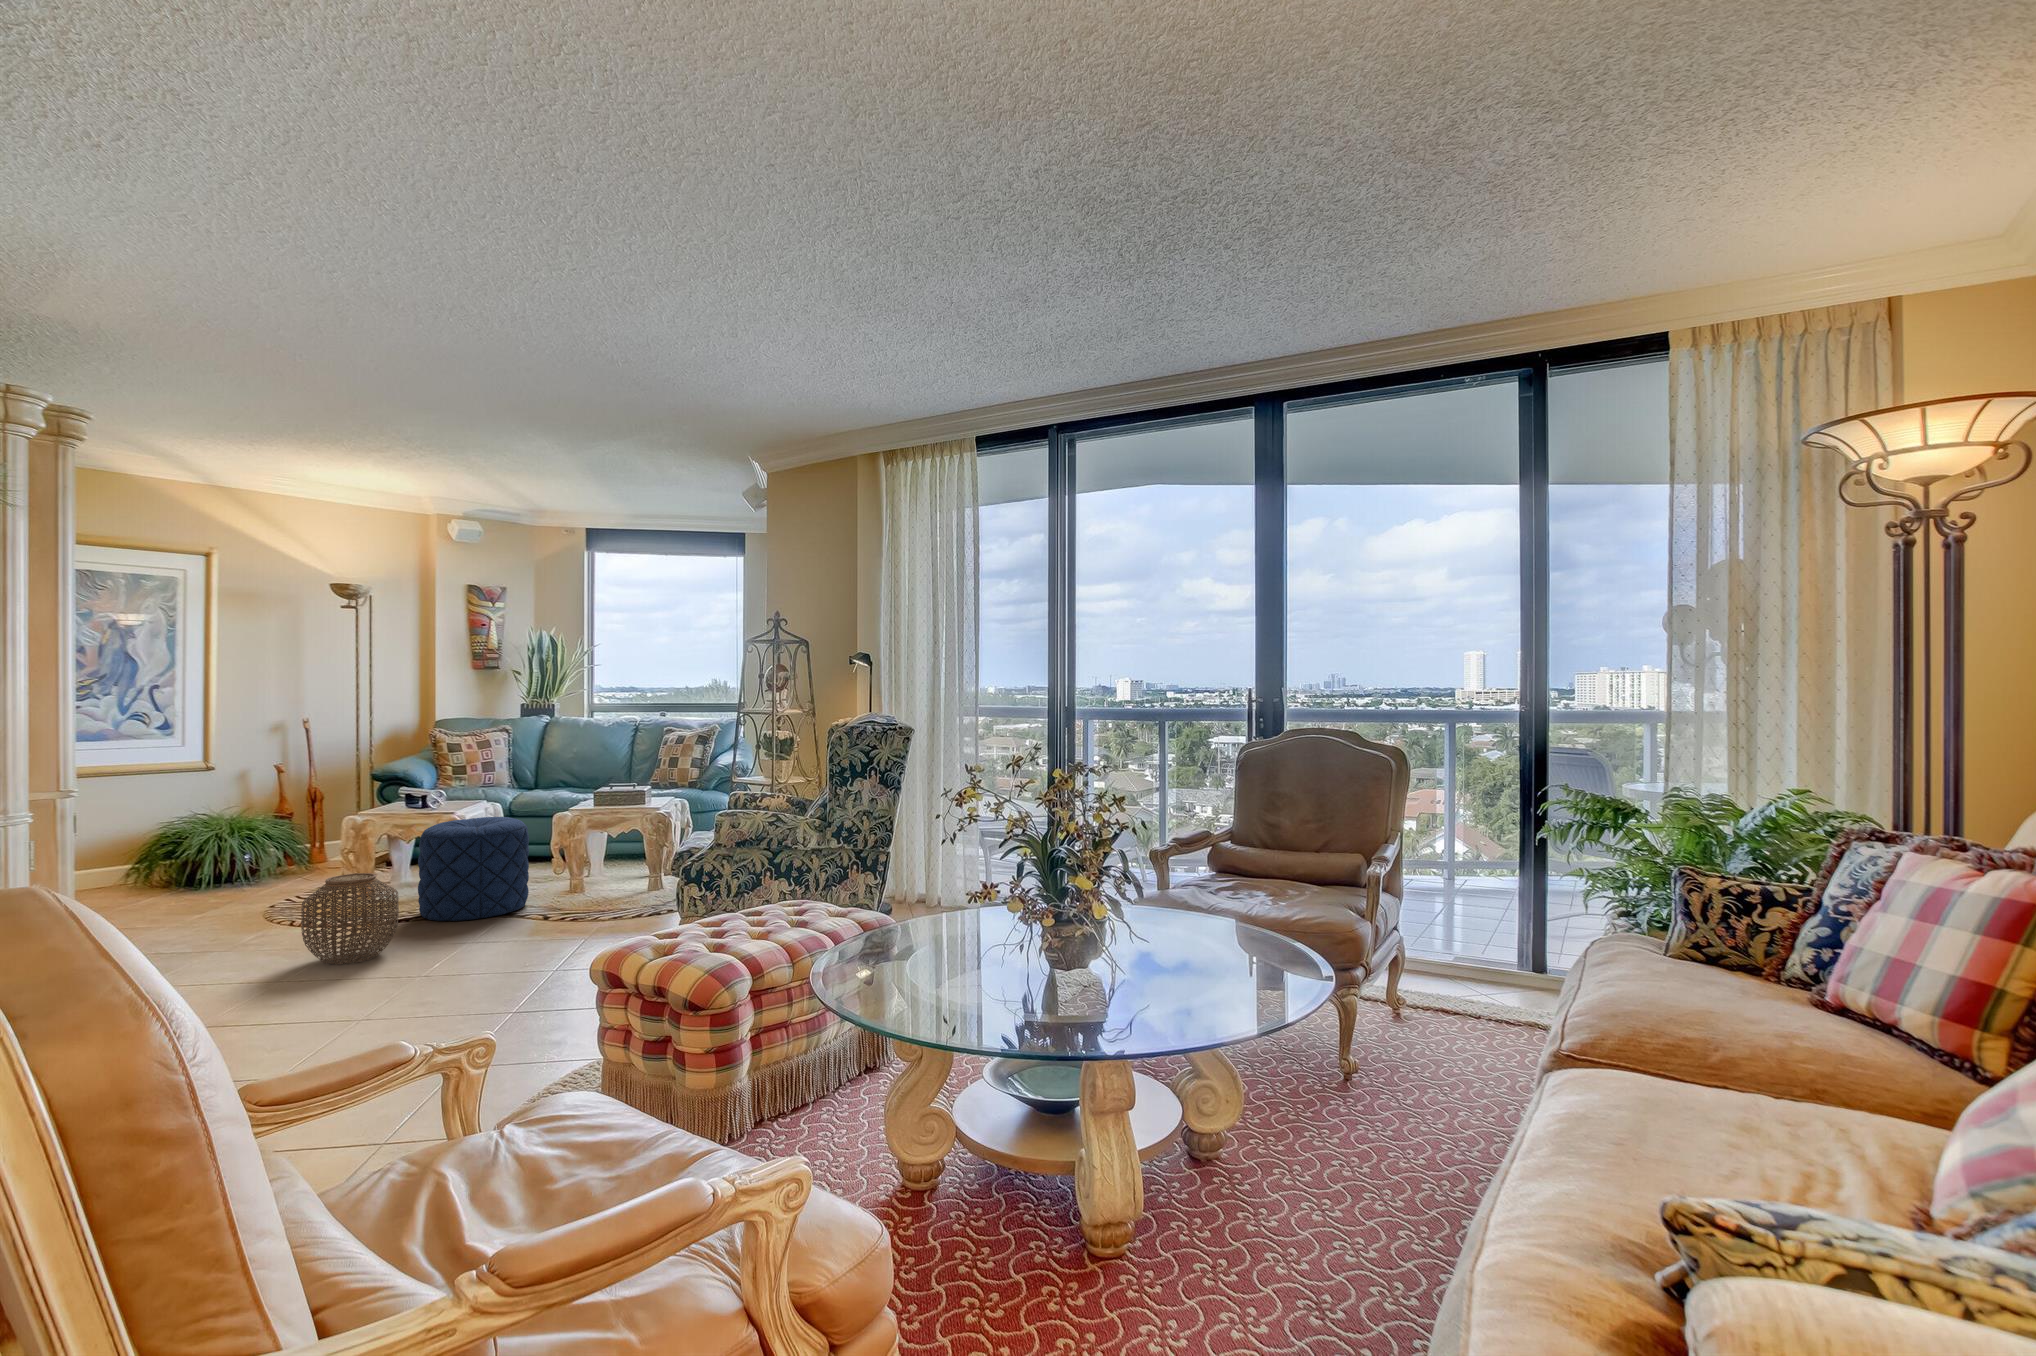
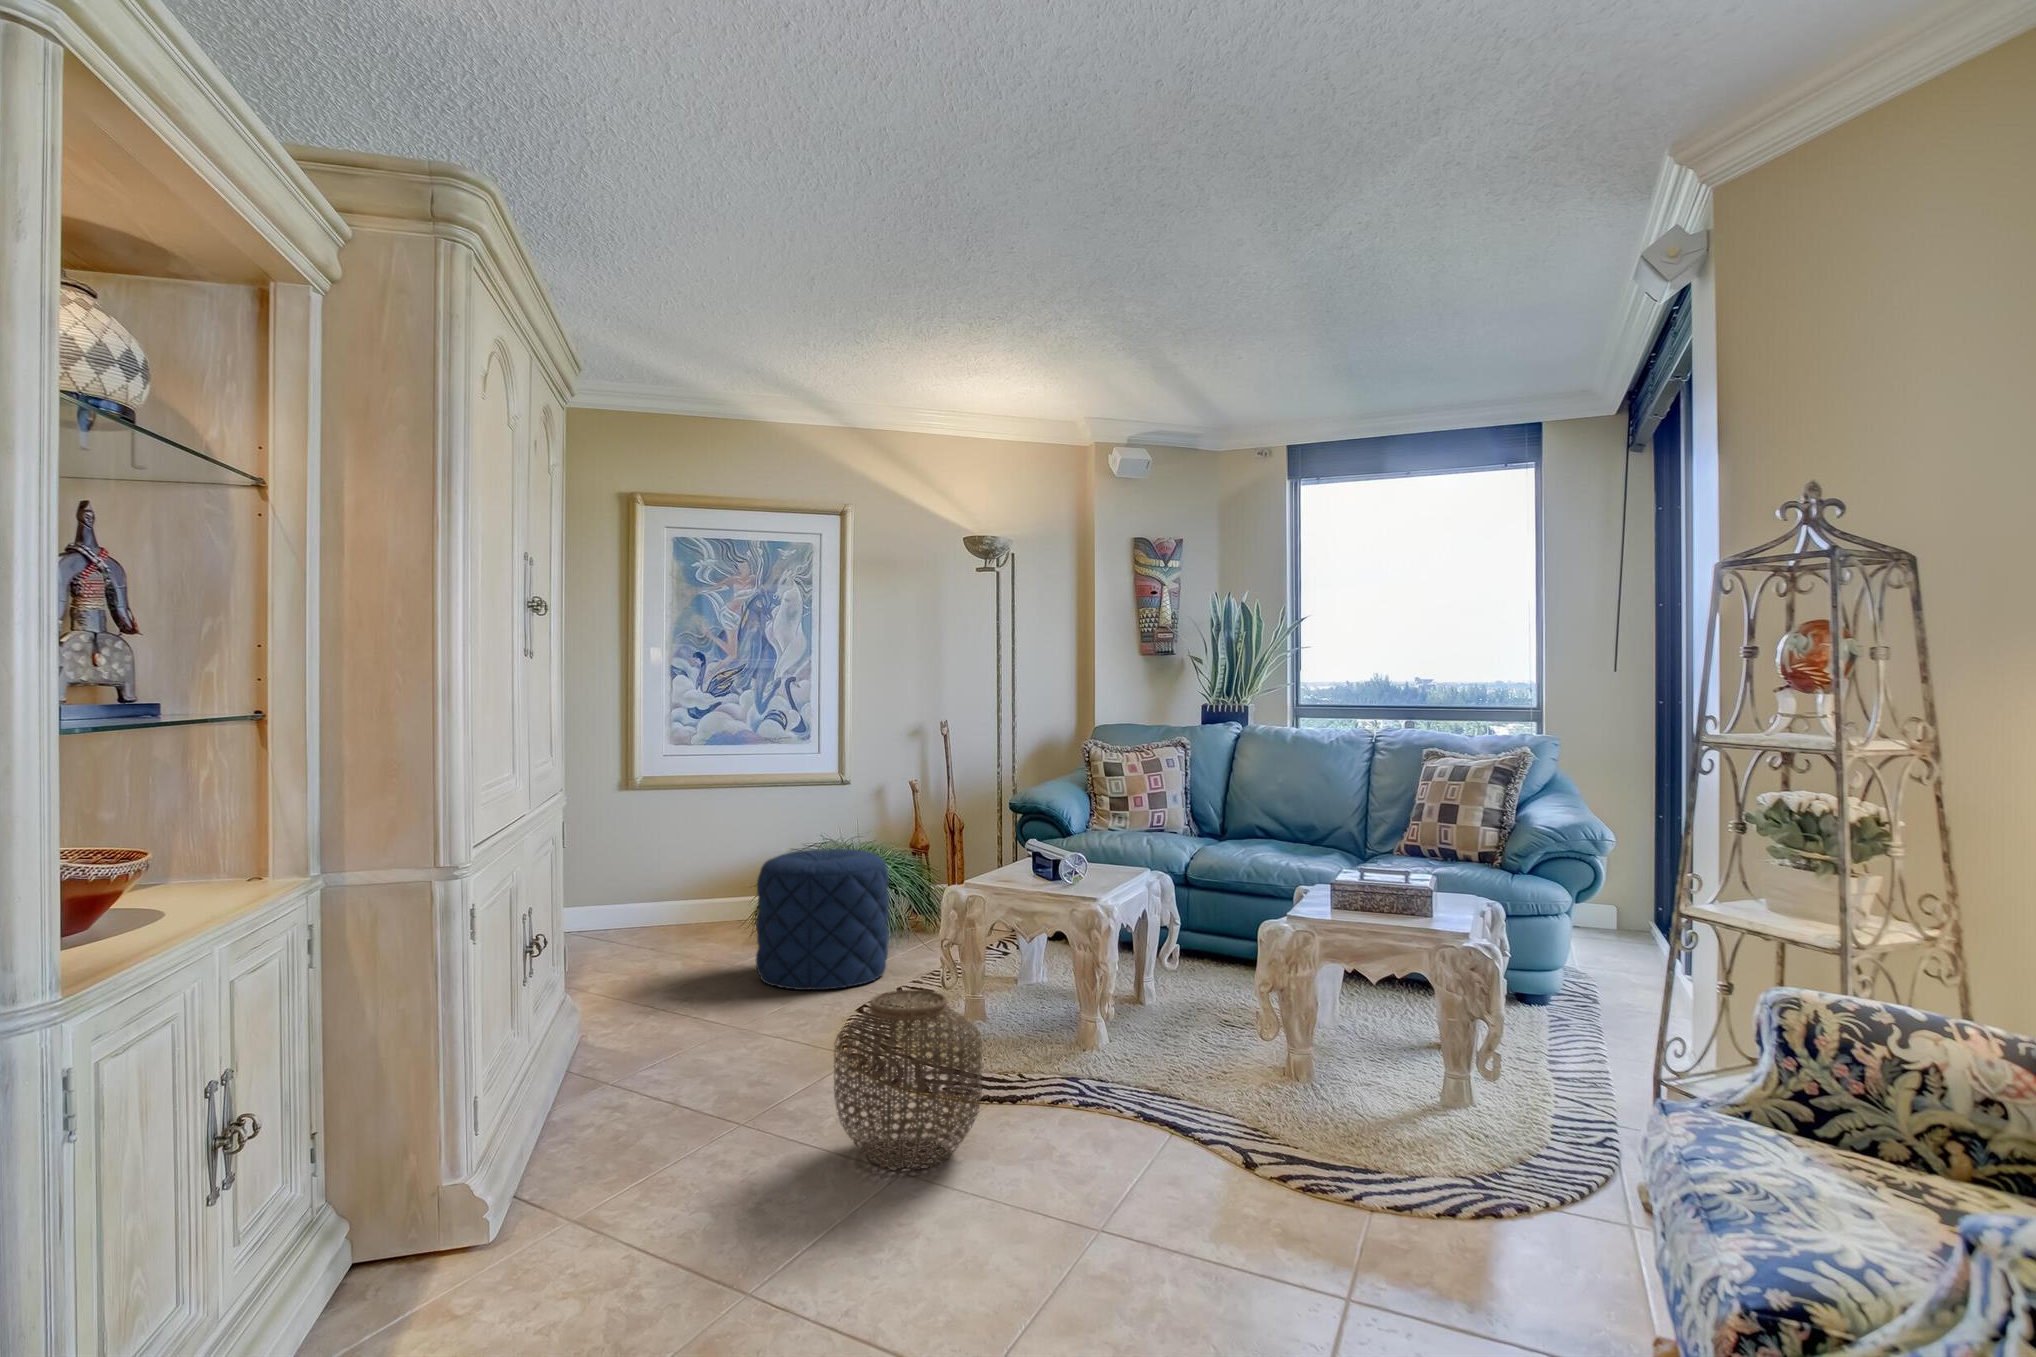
pouf: present [418,817,529,921] -> present [756,849,889,990]

